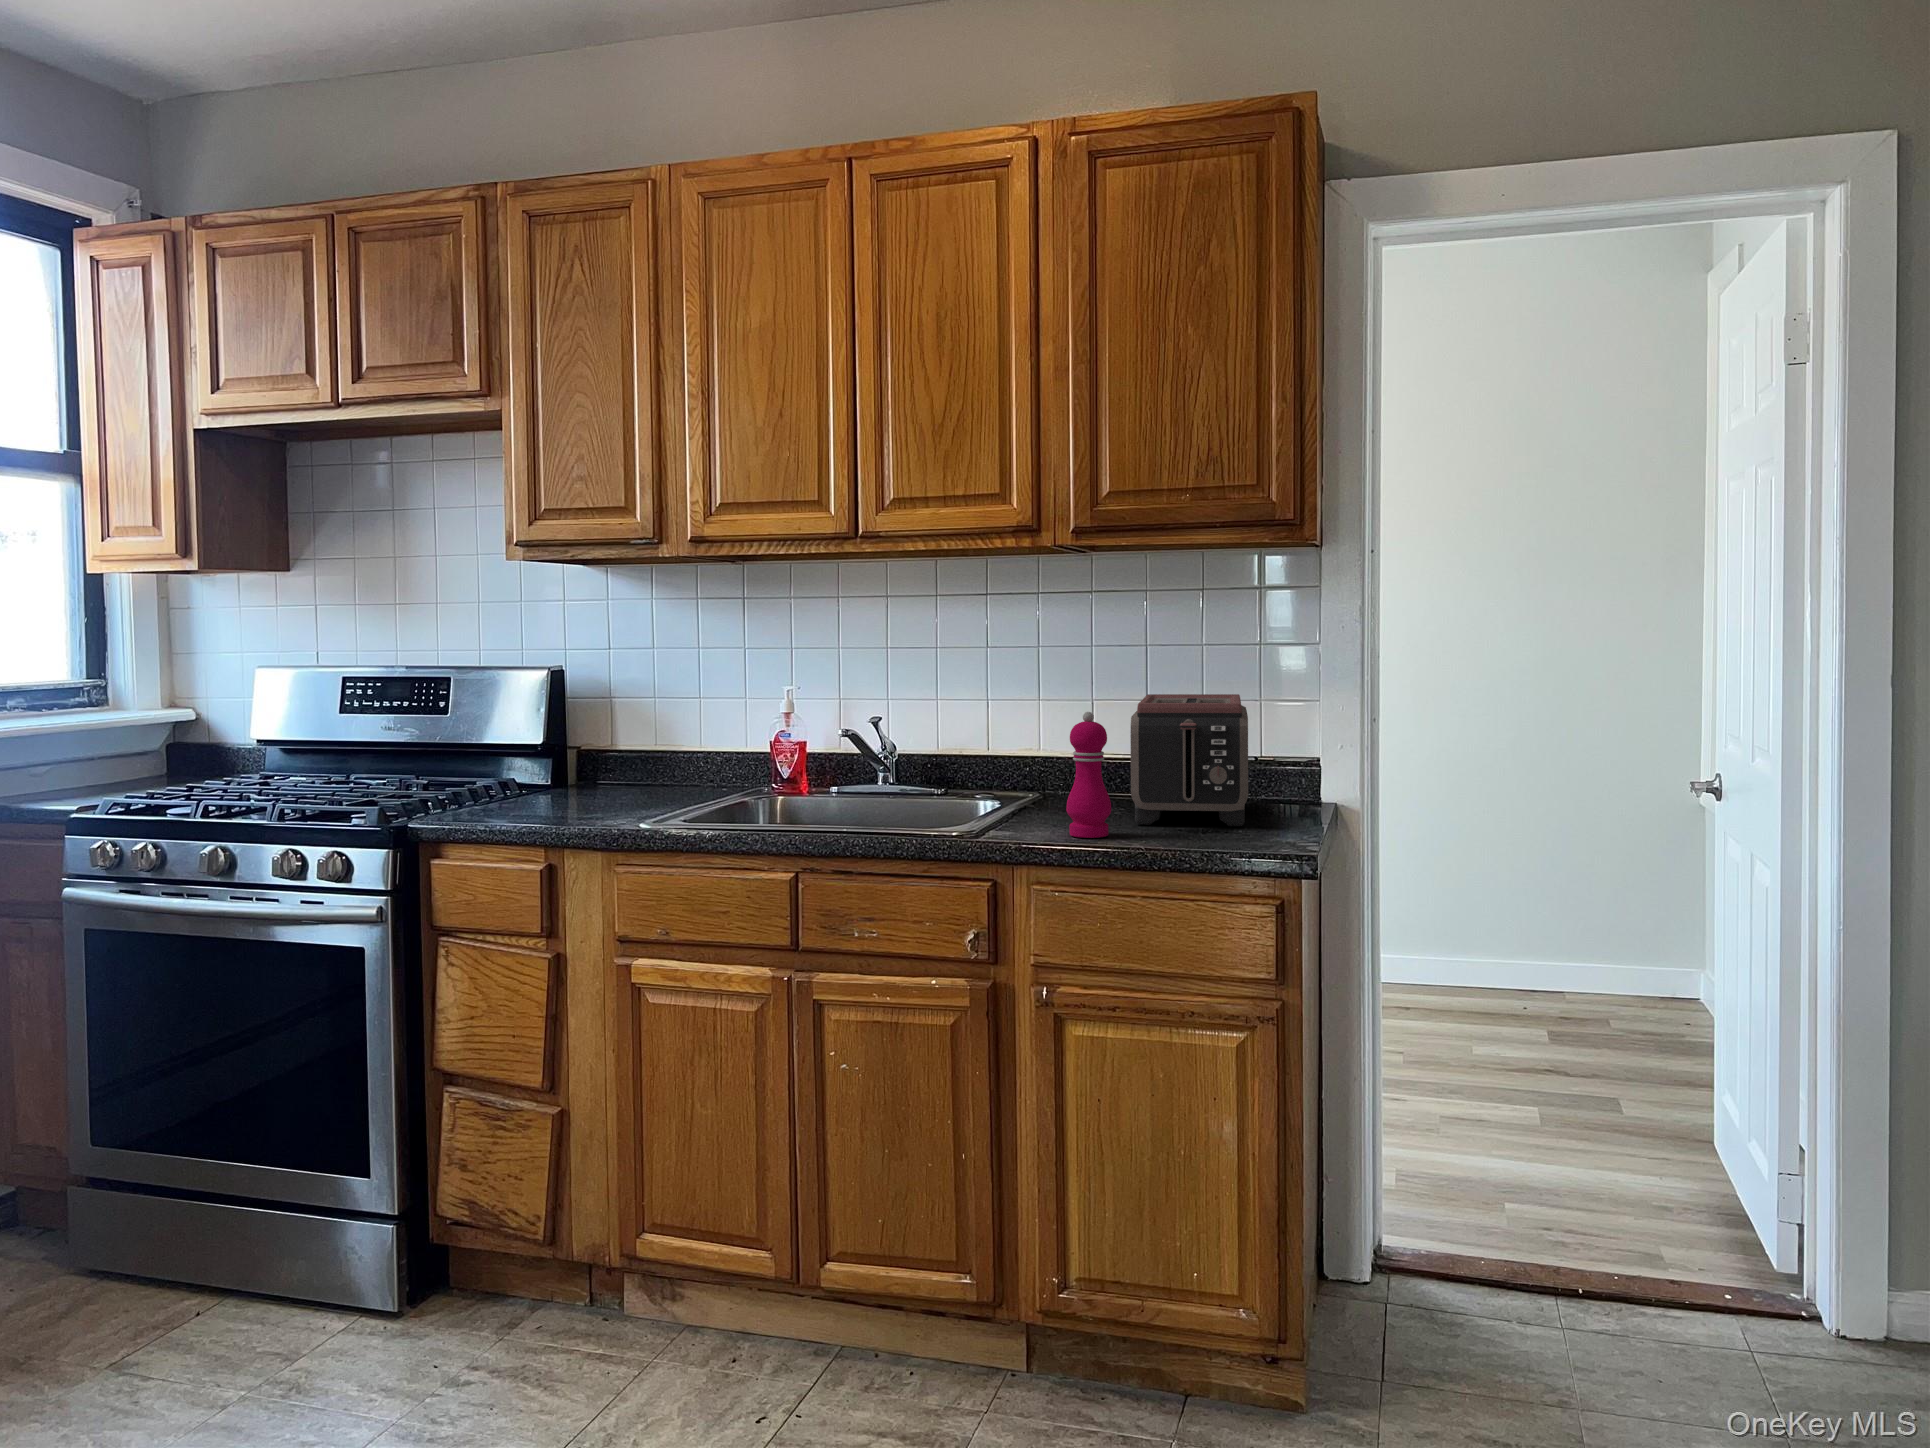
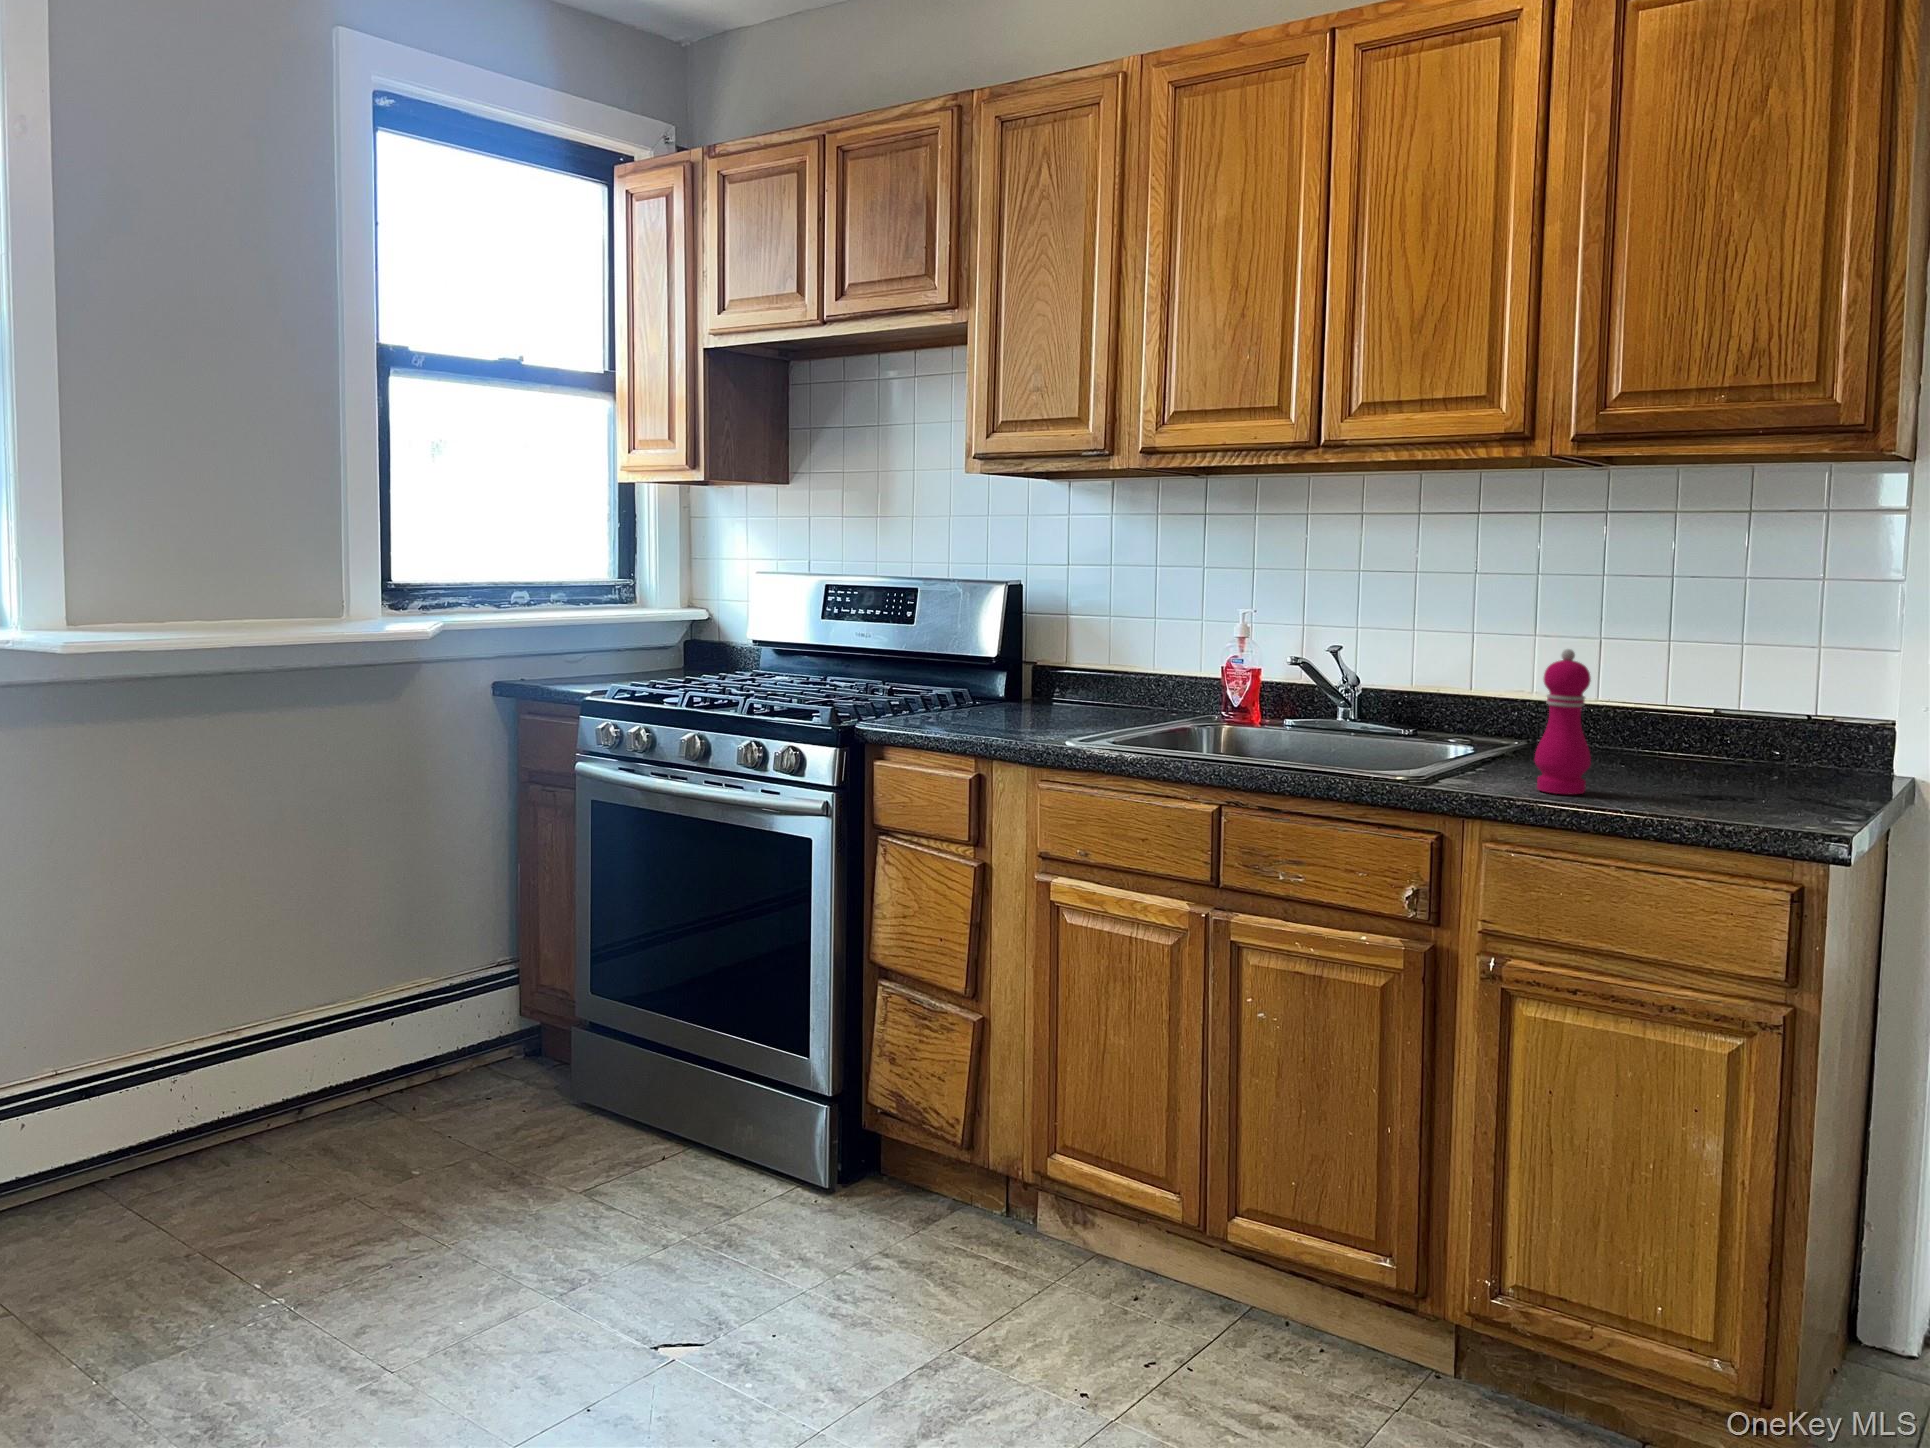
toaster: present [1130,694,1248,826] -> none [1622,635,1793,796]

